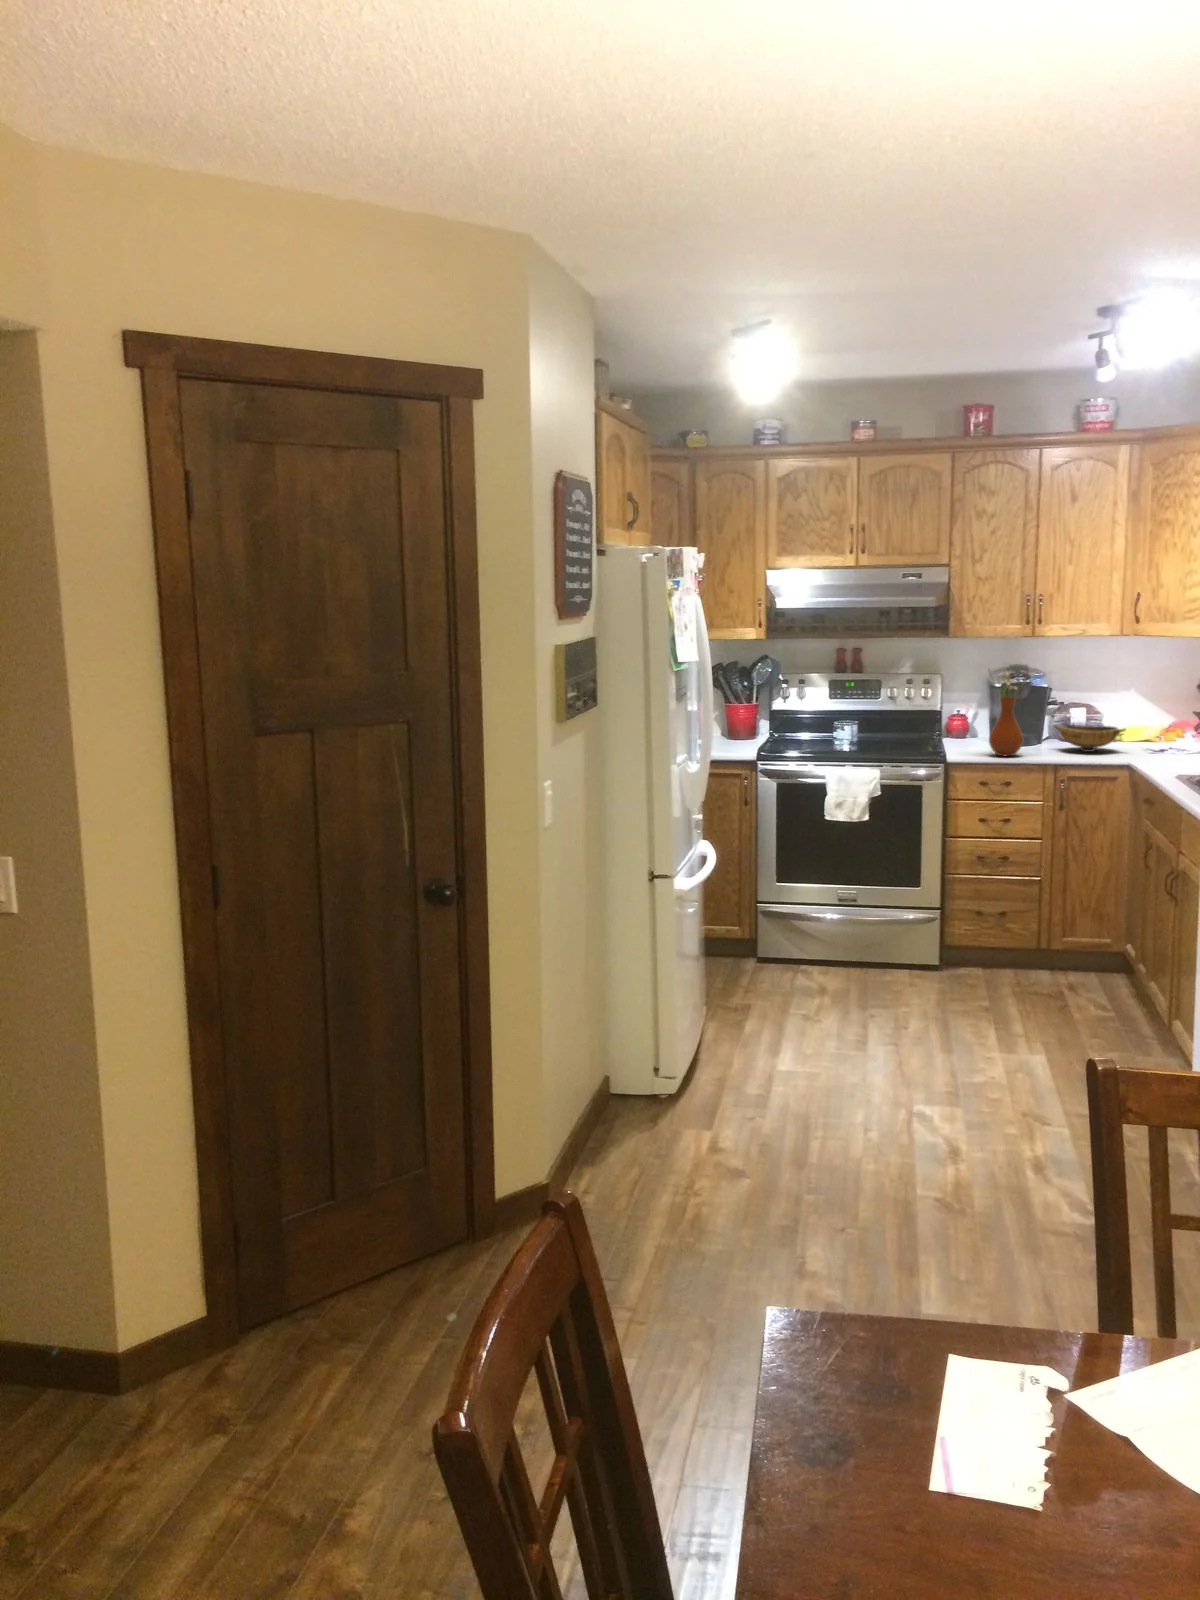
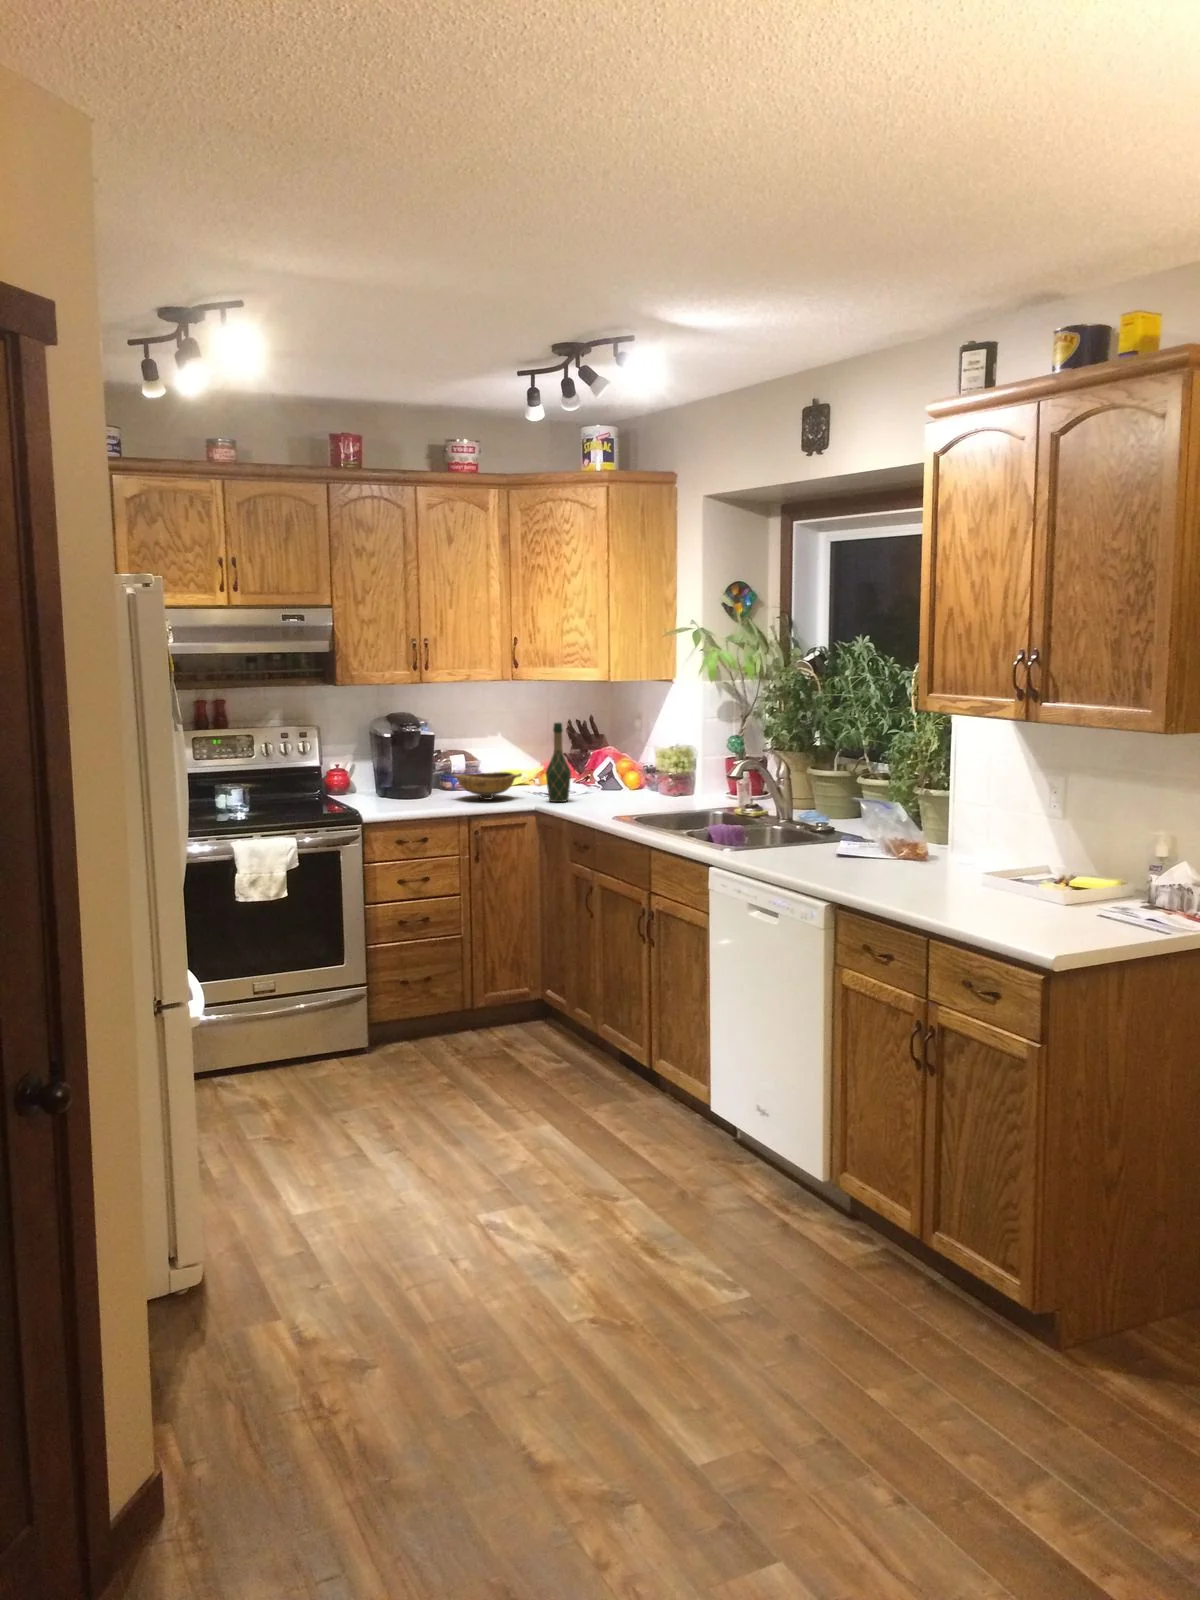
vase: present [985,668,1030,756] -> none [385,715,444,811]
wine bottle: none [1144,679,1172,759] -> present [546,723,571,802]

